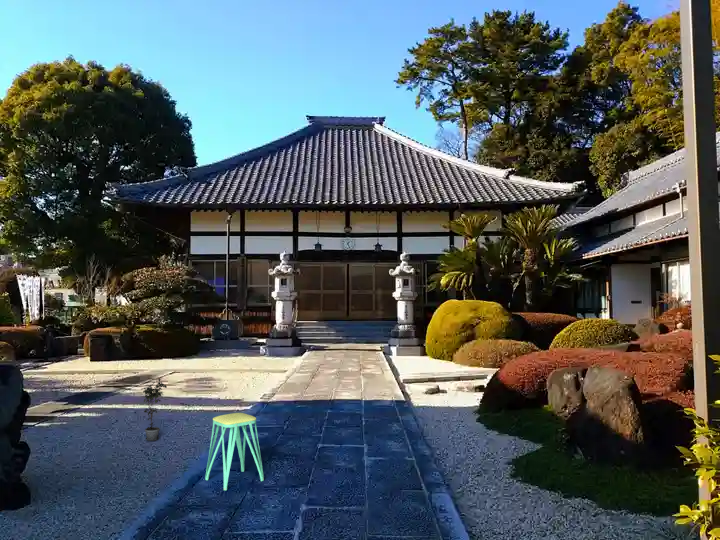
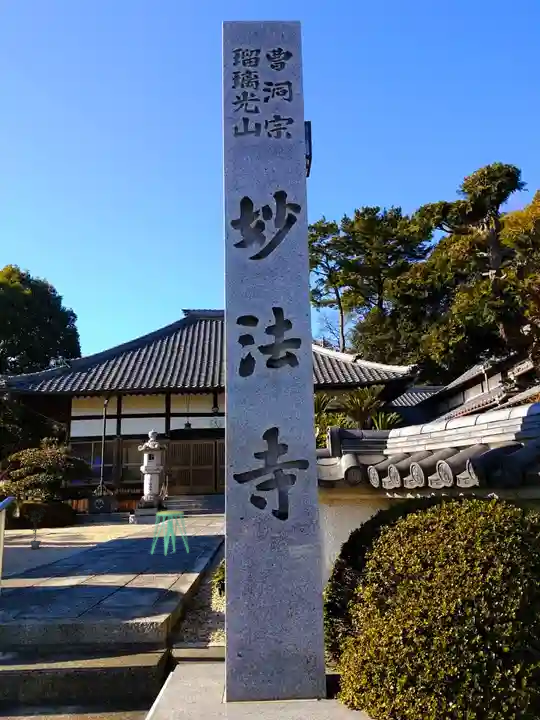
stool: present [205,413,264,490] -> present [151,511,189,554]

